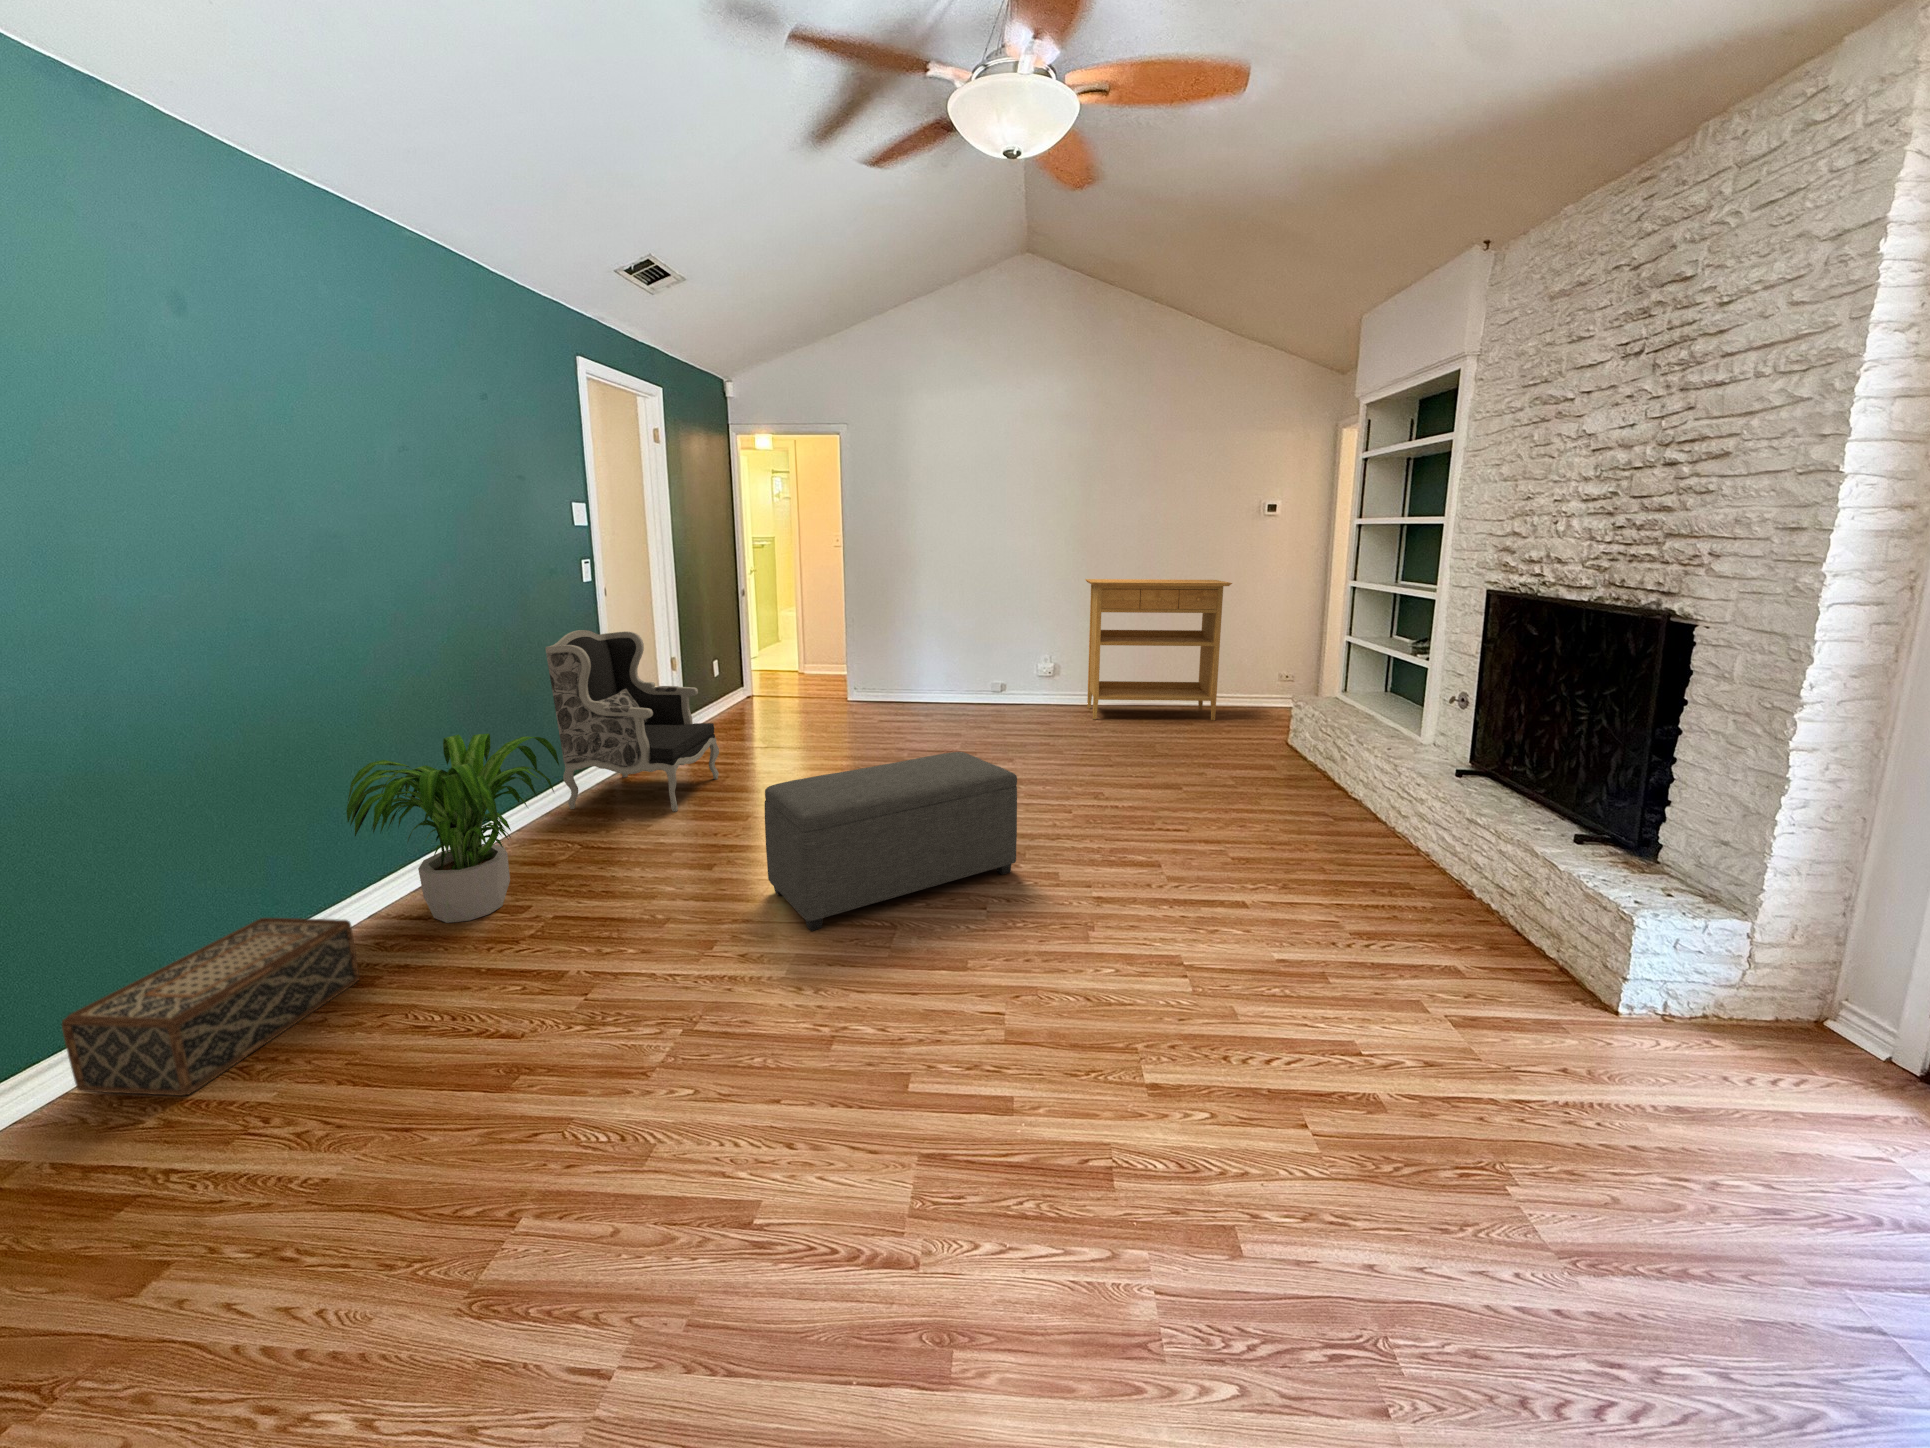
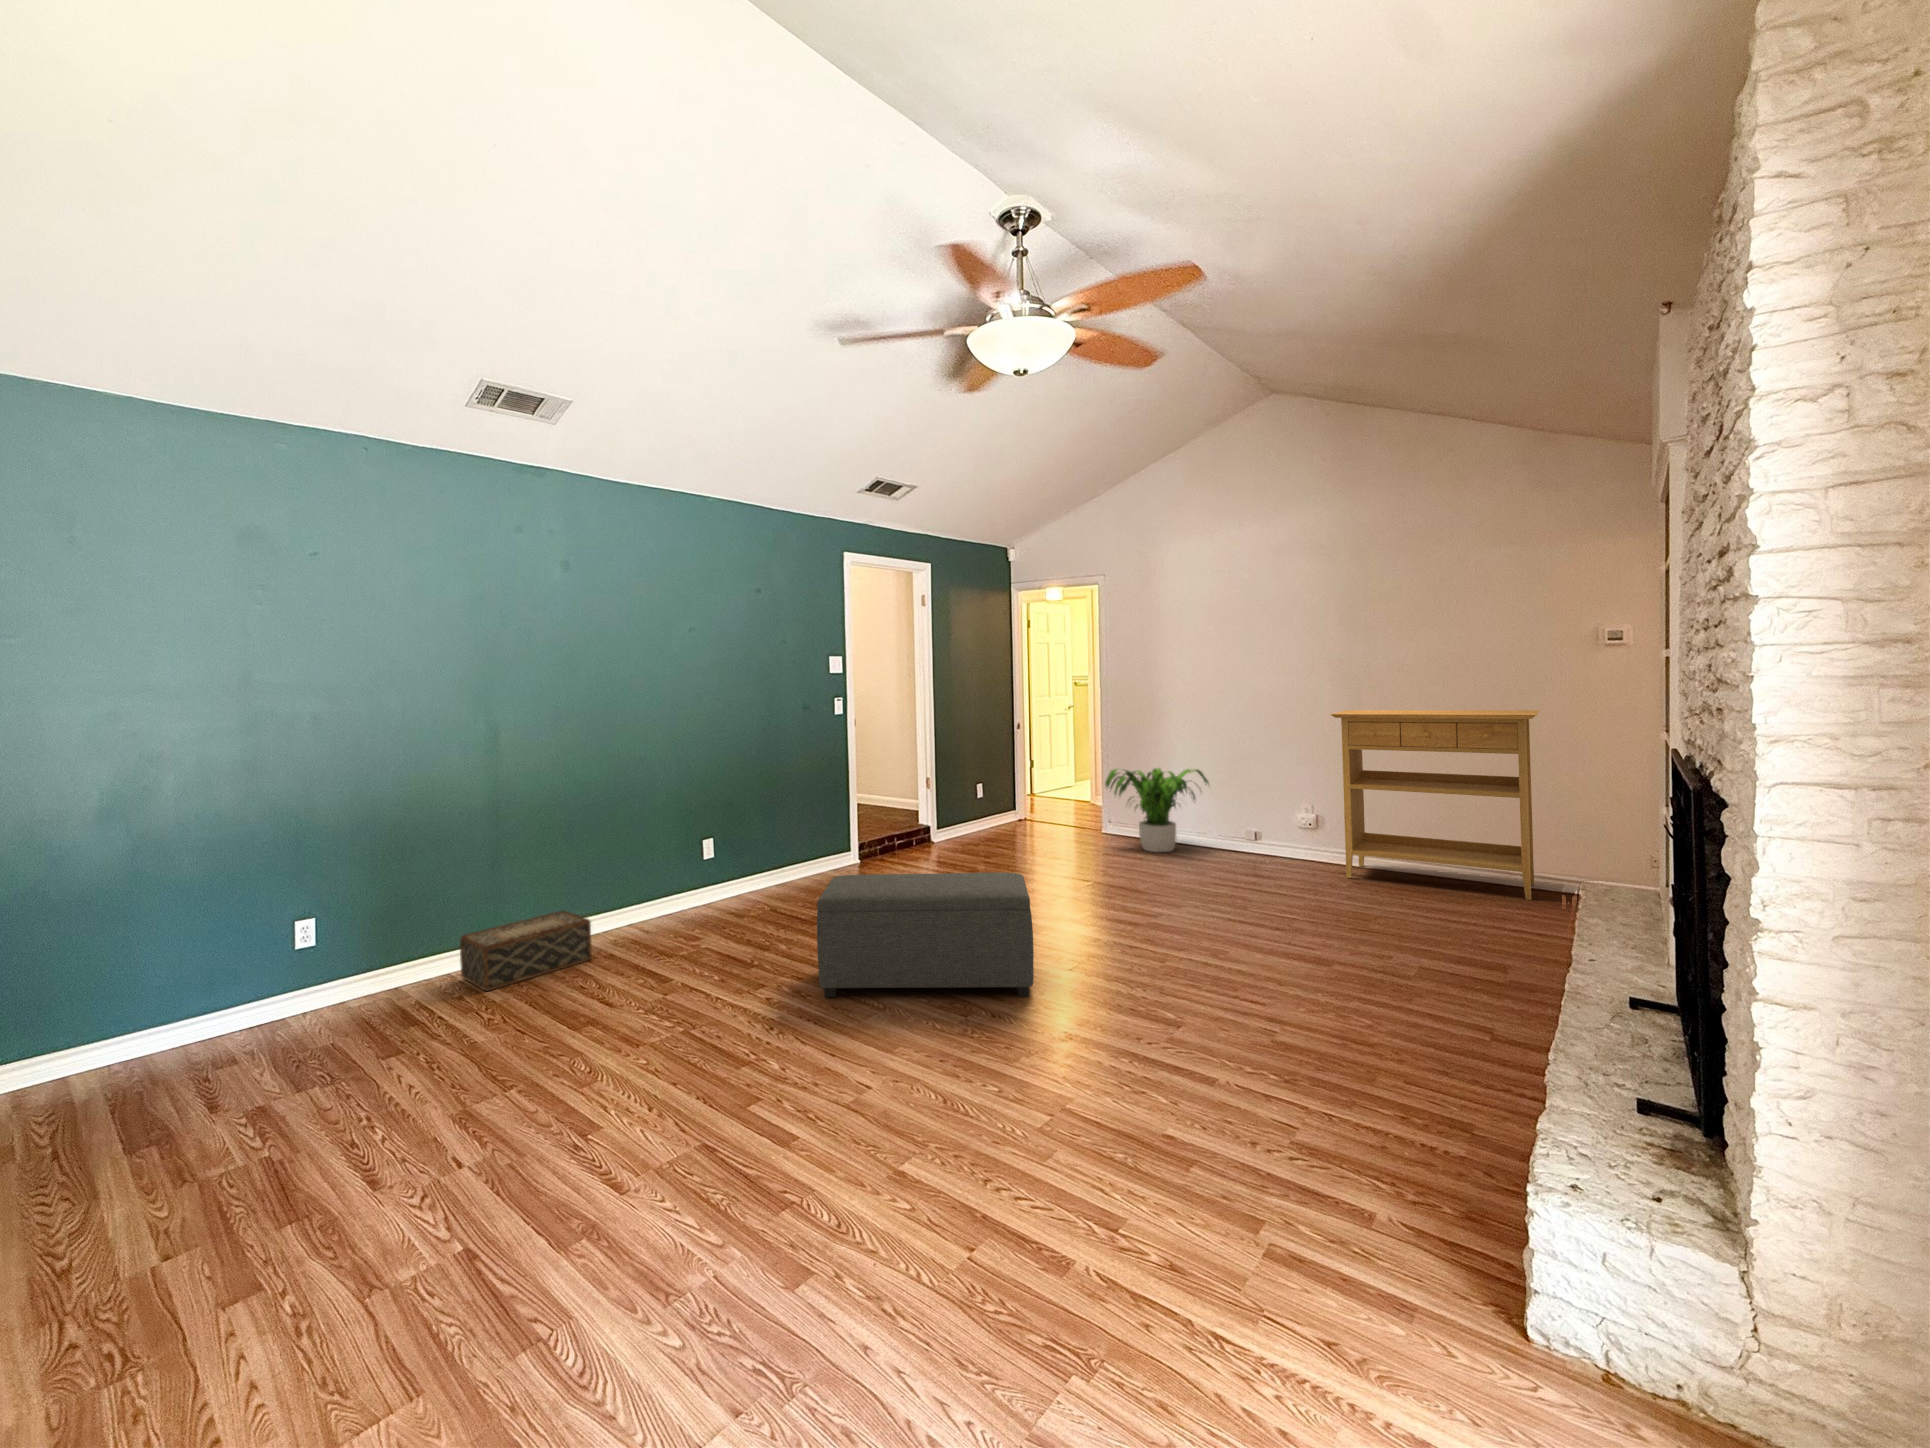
armchair: present [546,630,719,811] -> none [785,751,911,900]
potted plant: present [347,734,559,923] -> present [1105,768,1208,852]

